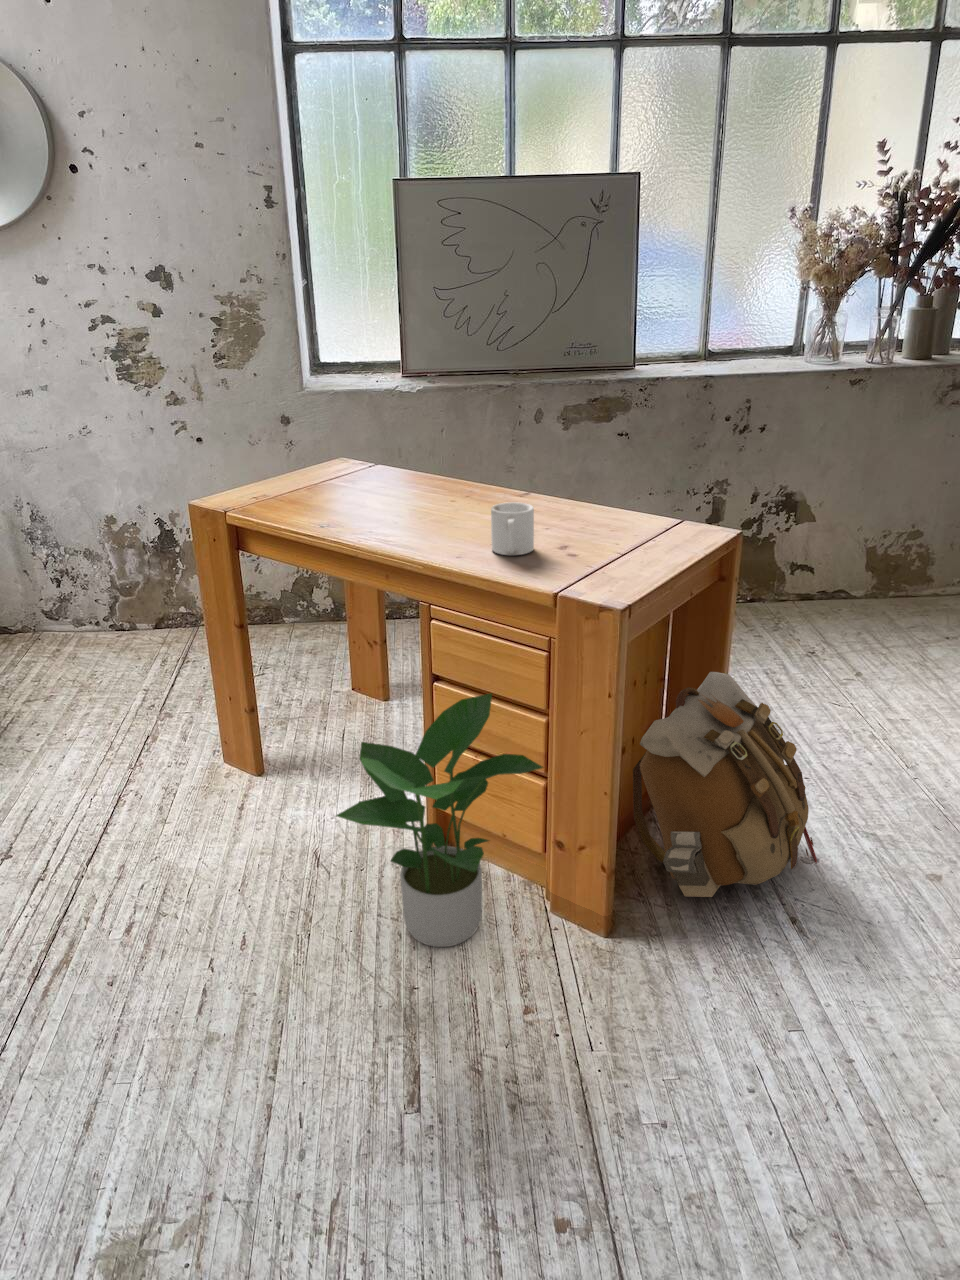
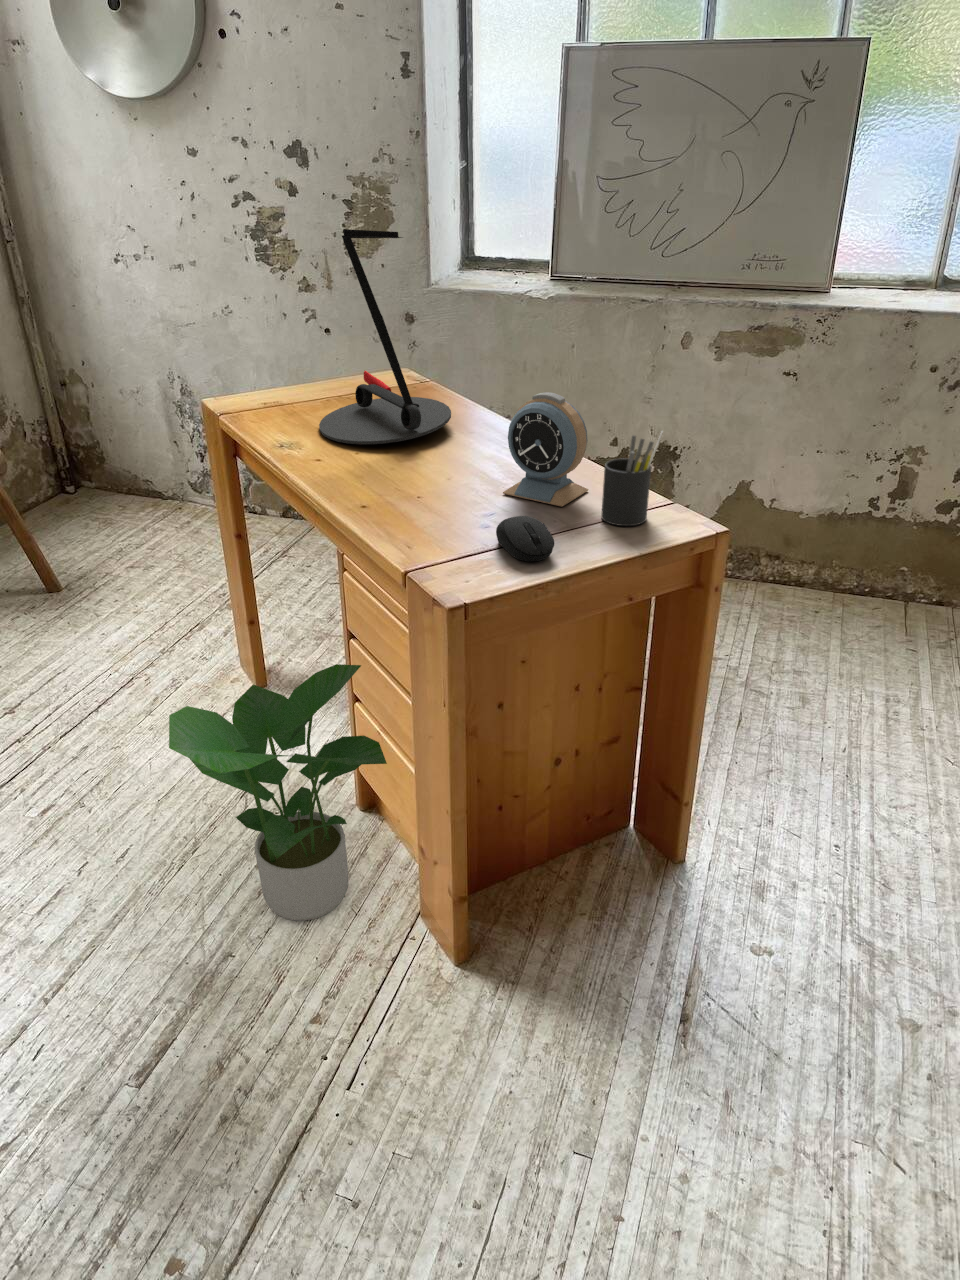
desk lamp: none [332,335,454,518] -> present [319,229,451,444]
alarm clock: none [555,450,621,538] -> present [503,392,588,506]
pen holder: none [647,467,693,544] -> present [601,432,662,526]
mug: present [491,502,534,555] -> none [405,446,457,511]
computer mouse: none [598,542,655,575] -> present [496,516,554,561]
backpack: present [633,672,817,897] -> none [535,691,770,964]

